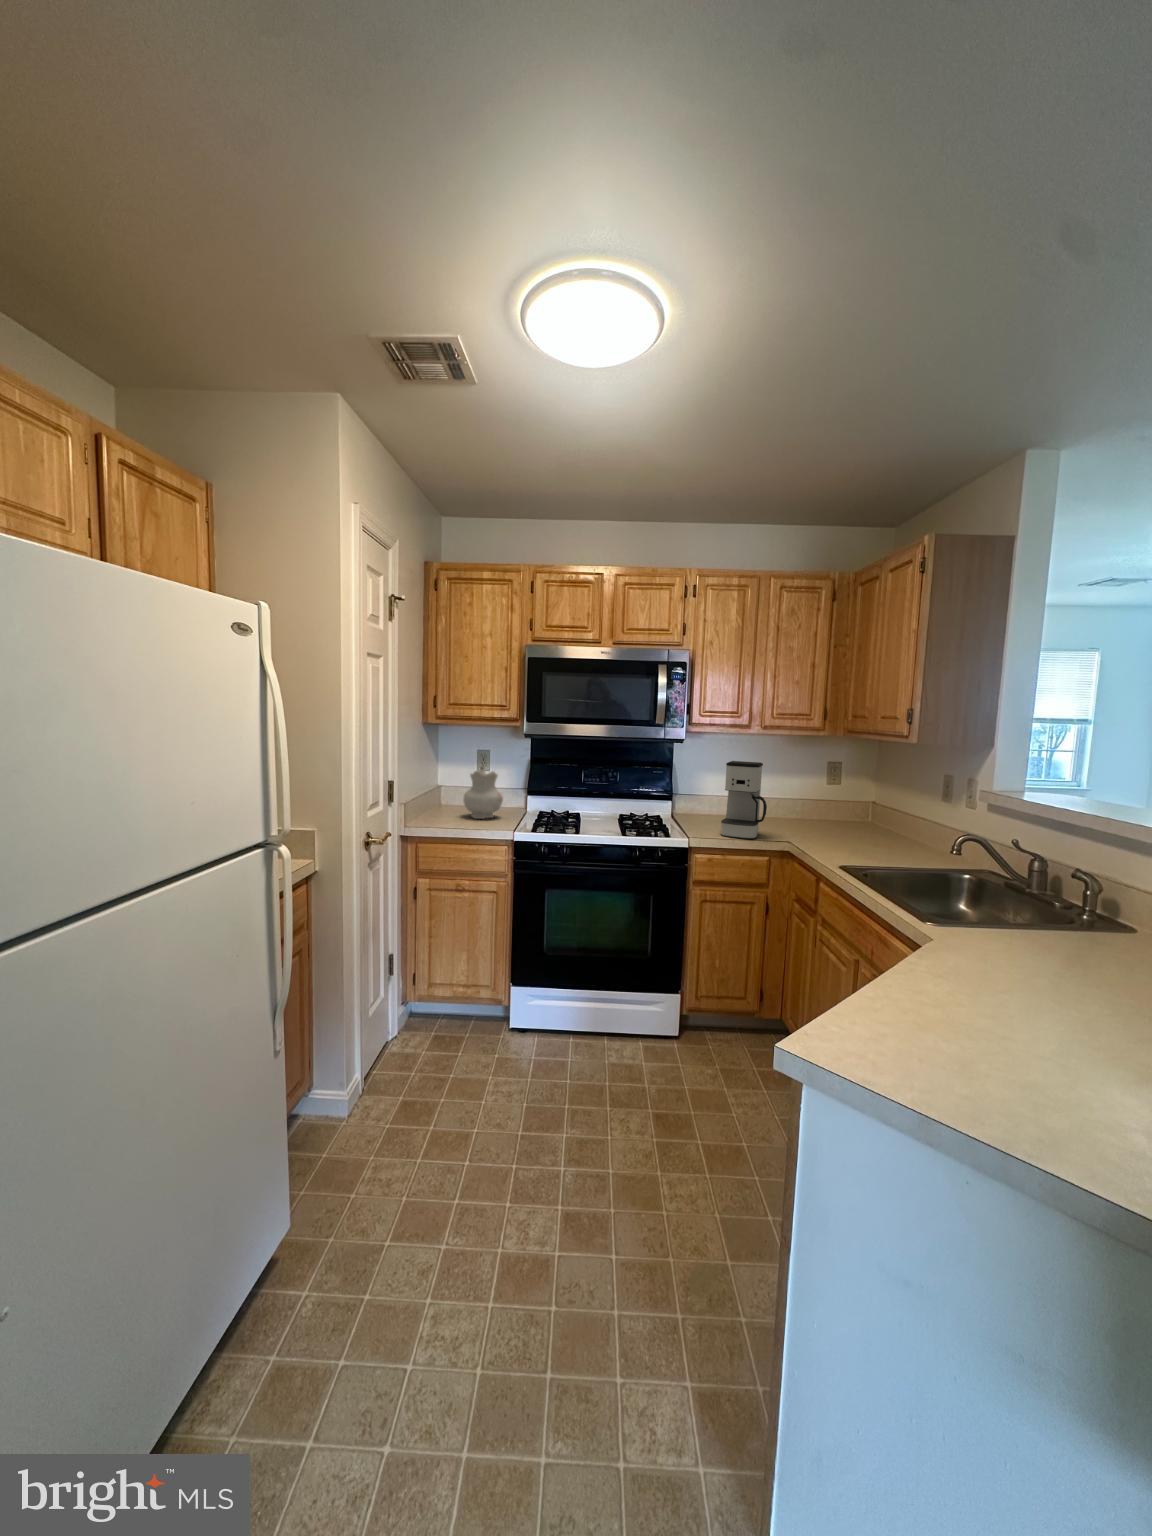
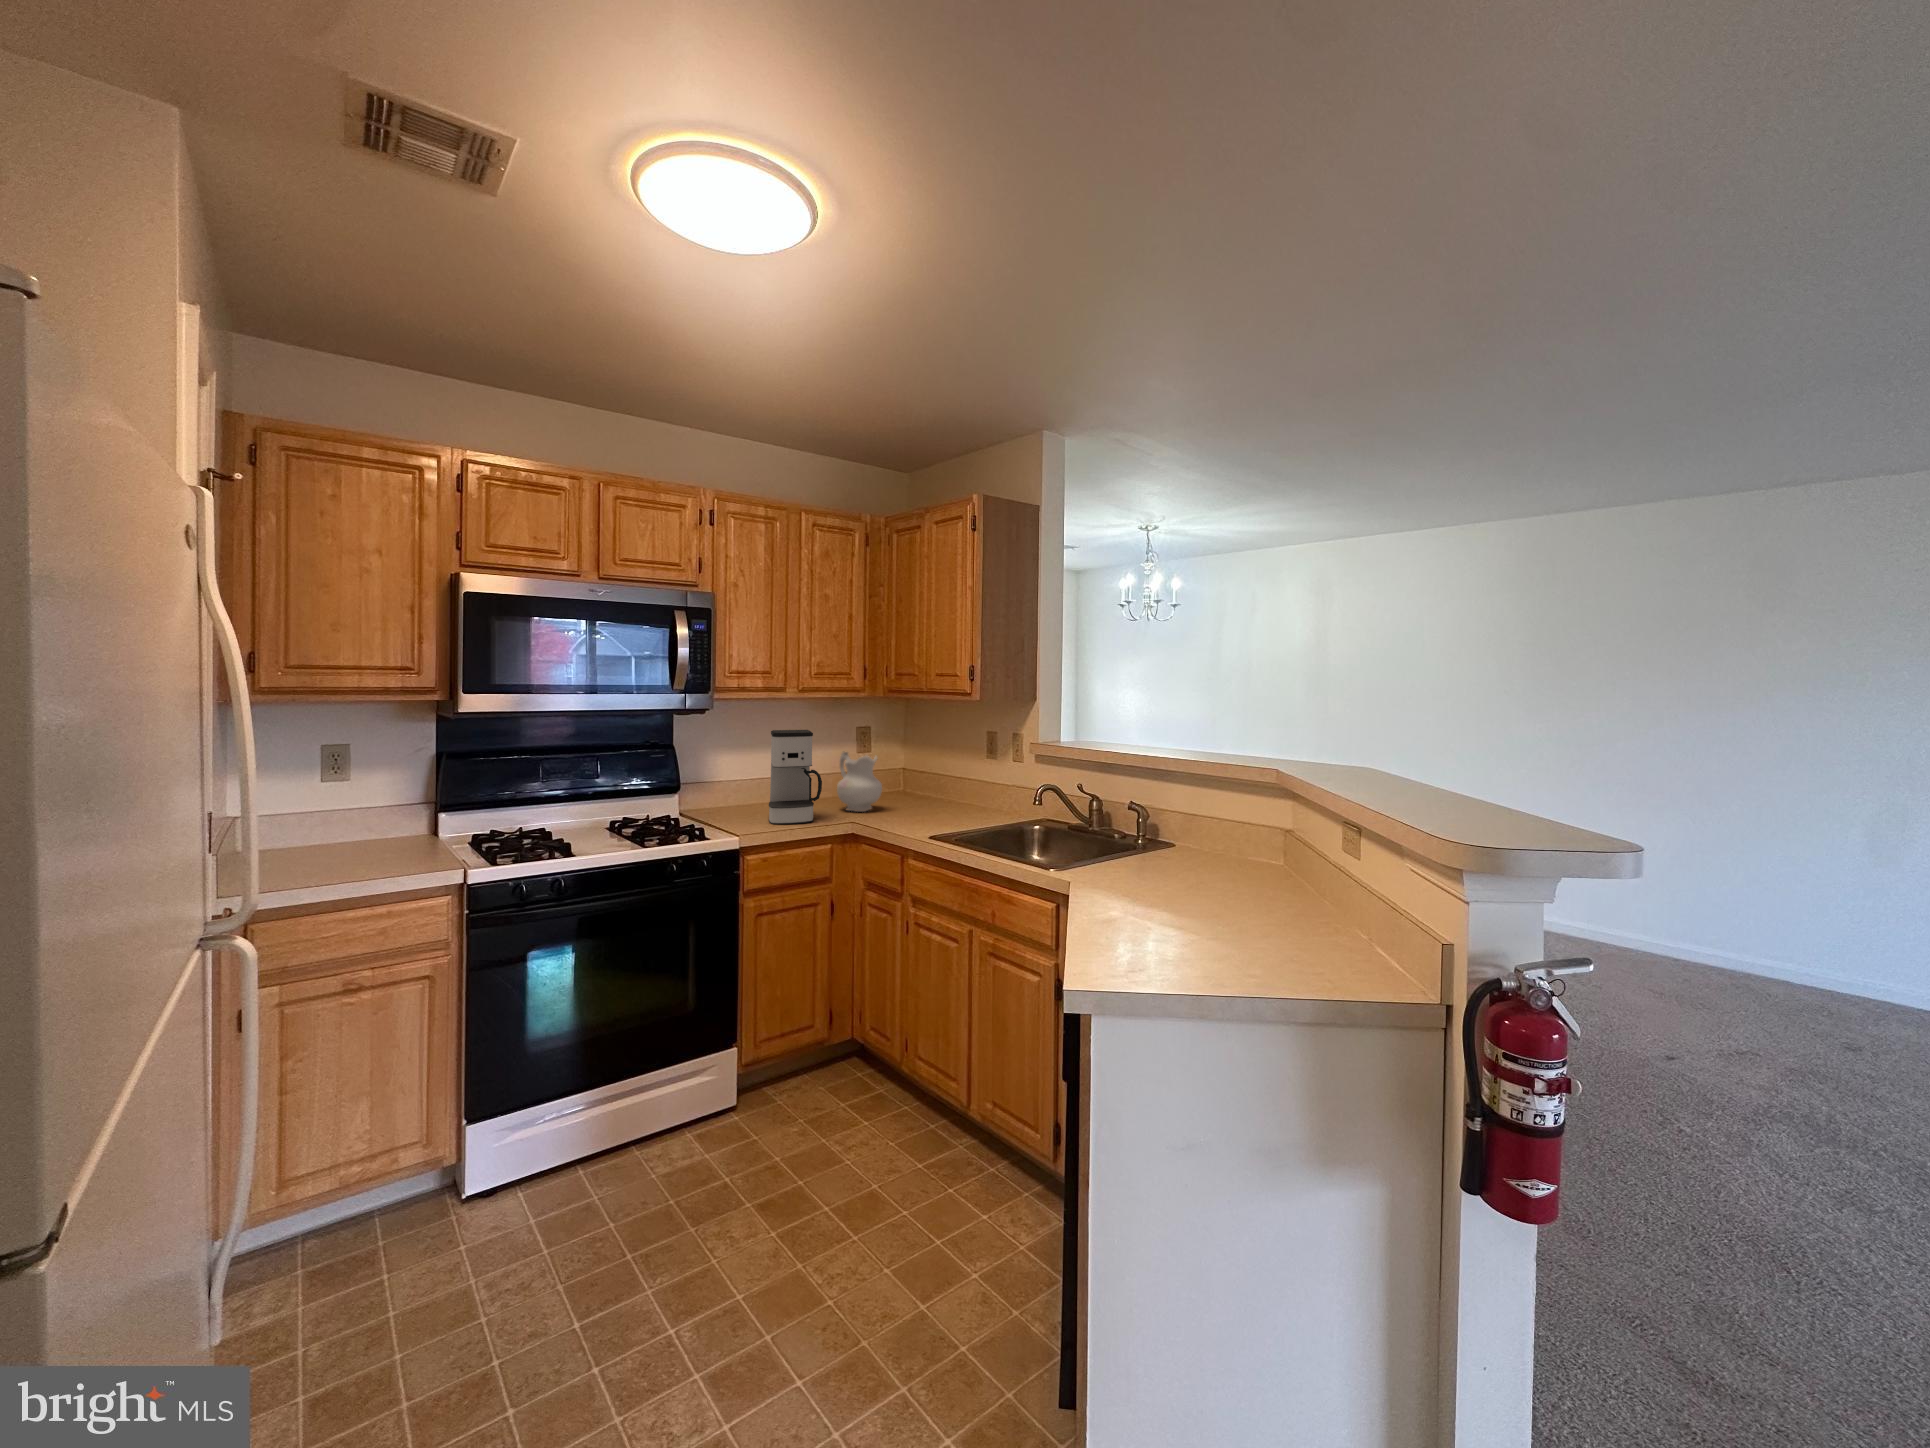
ceramic pitcher: present [463,767,503,819] -> present [837,752,882,812]

